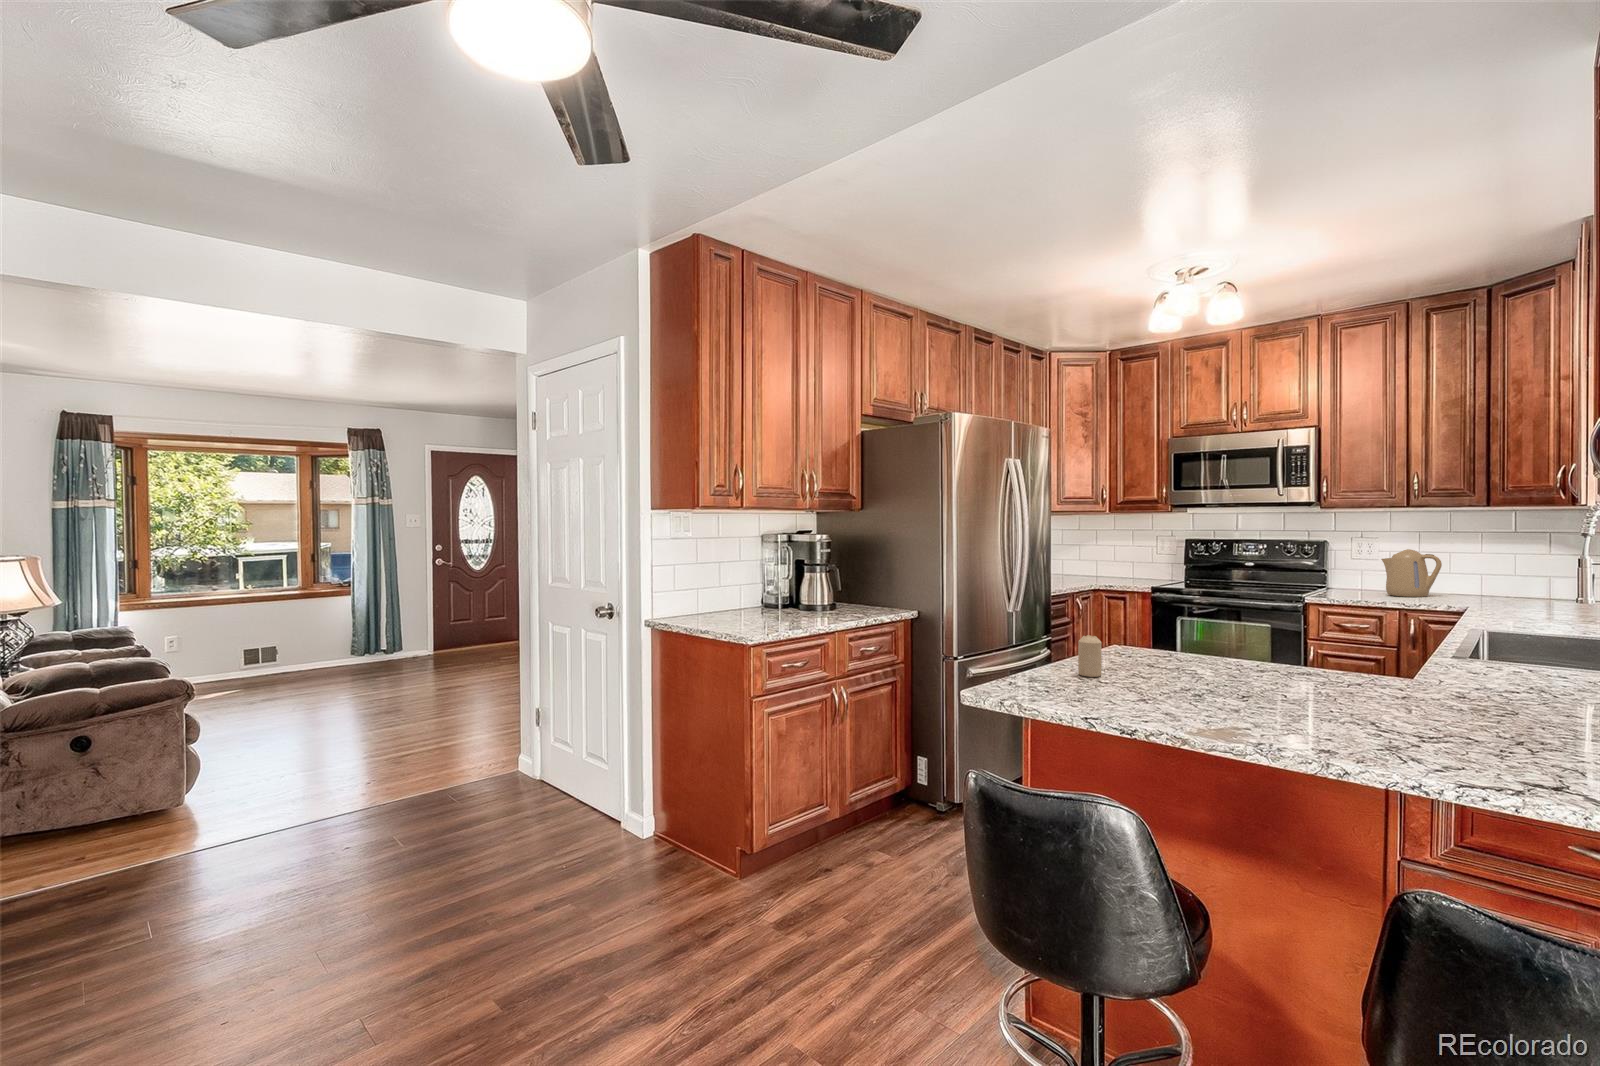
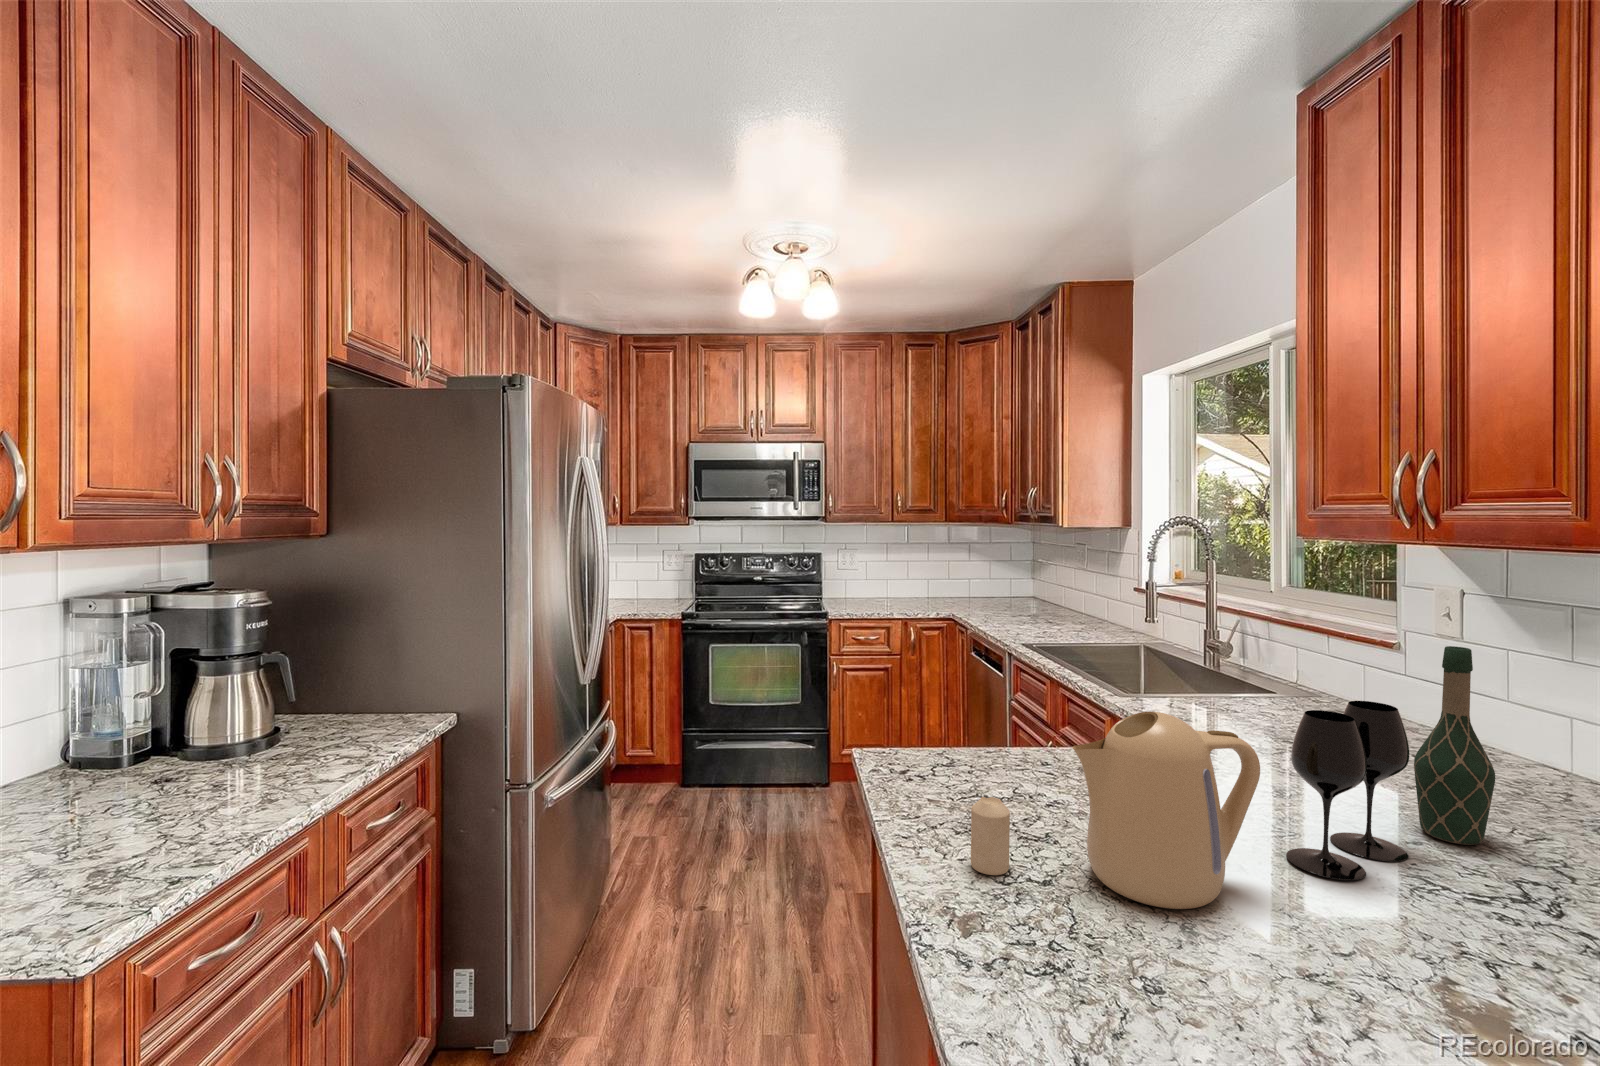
kettle: present [1381,549,1442,597] -> present [1072,712,1260,909]
wine bottle: none [1458,561,1527,724] -> present [1414,646,1495,845]
wine glass: none [1289,597,1416,716] -> present [1286,701,1409,880]

